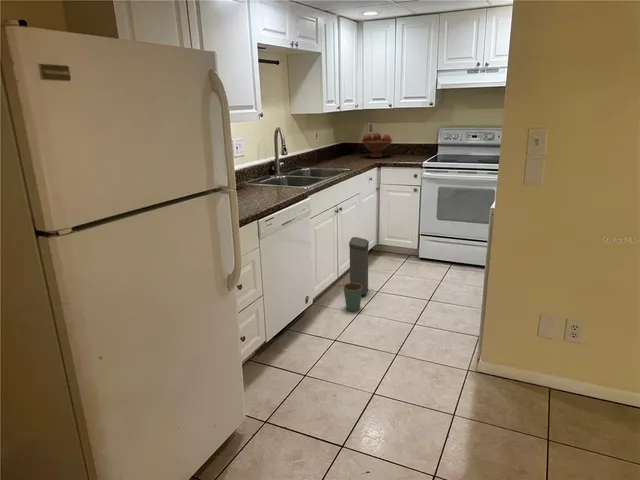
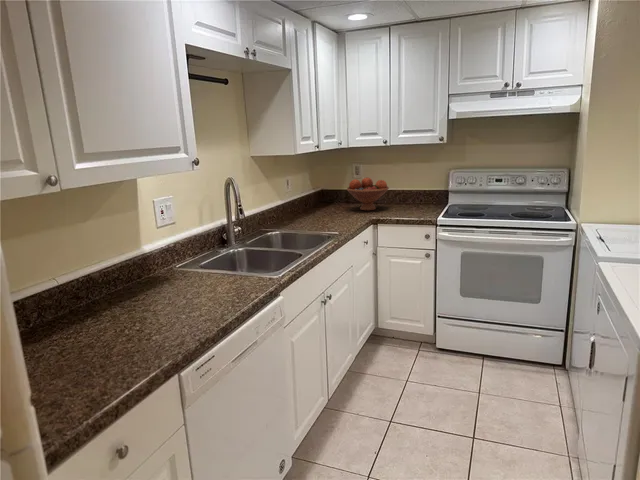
trash can: present [343,237,369,311] -> none [340,337,373,465]

